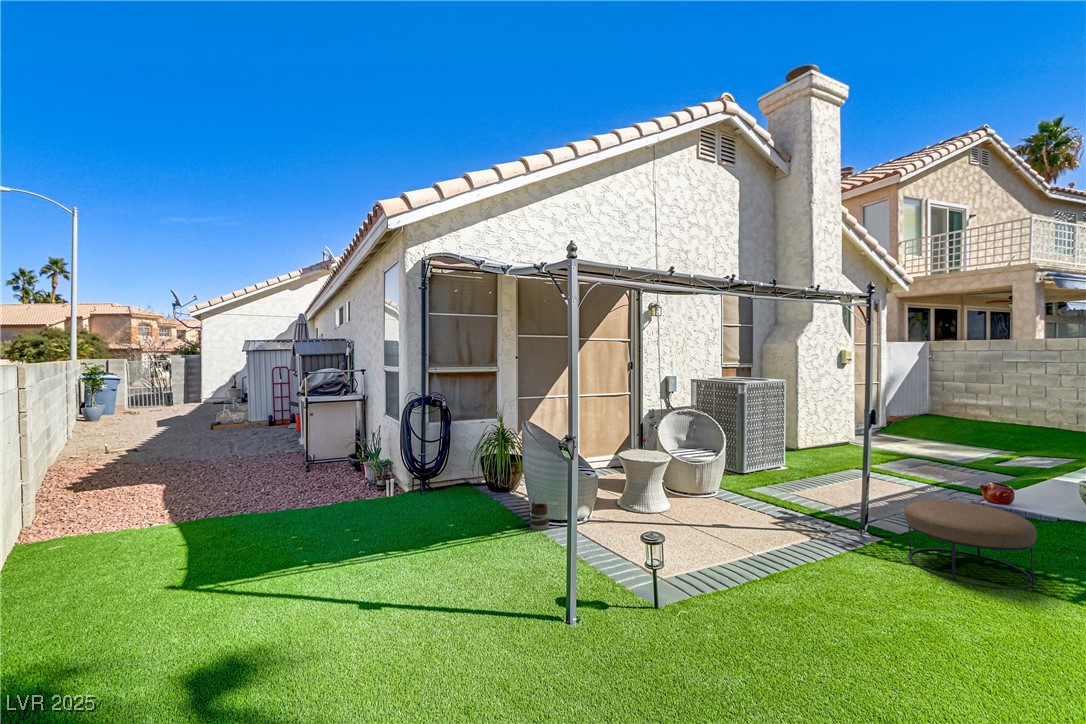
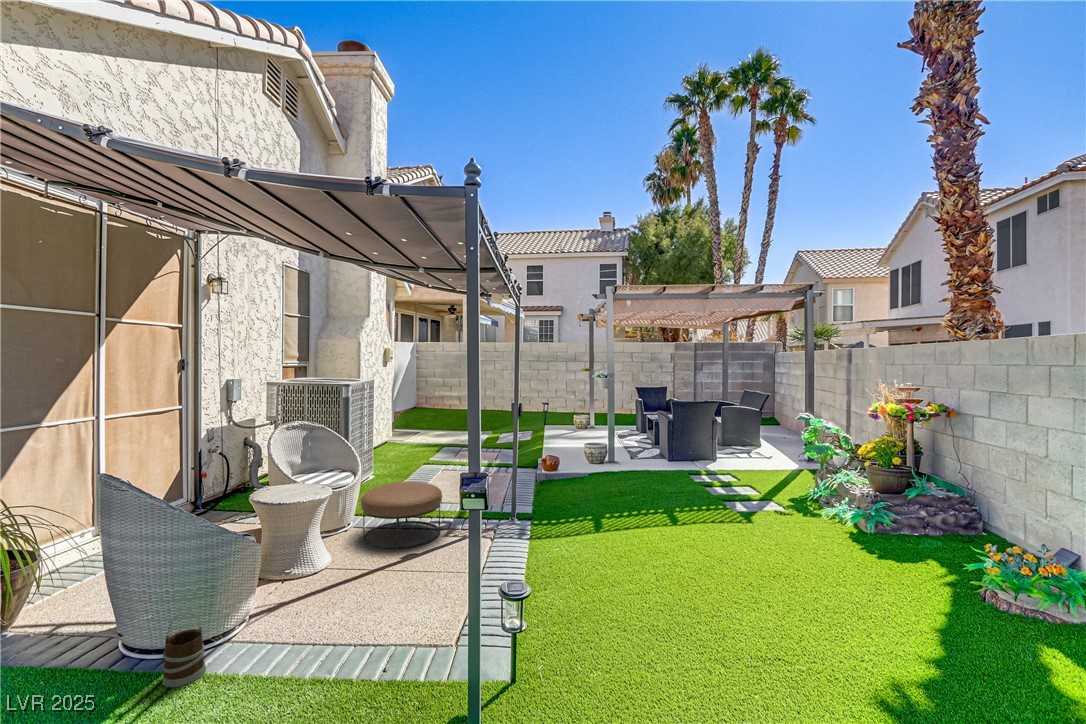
ottoman: present [904,500,1037,590] -> present [361,482,442,549]

